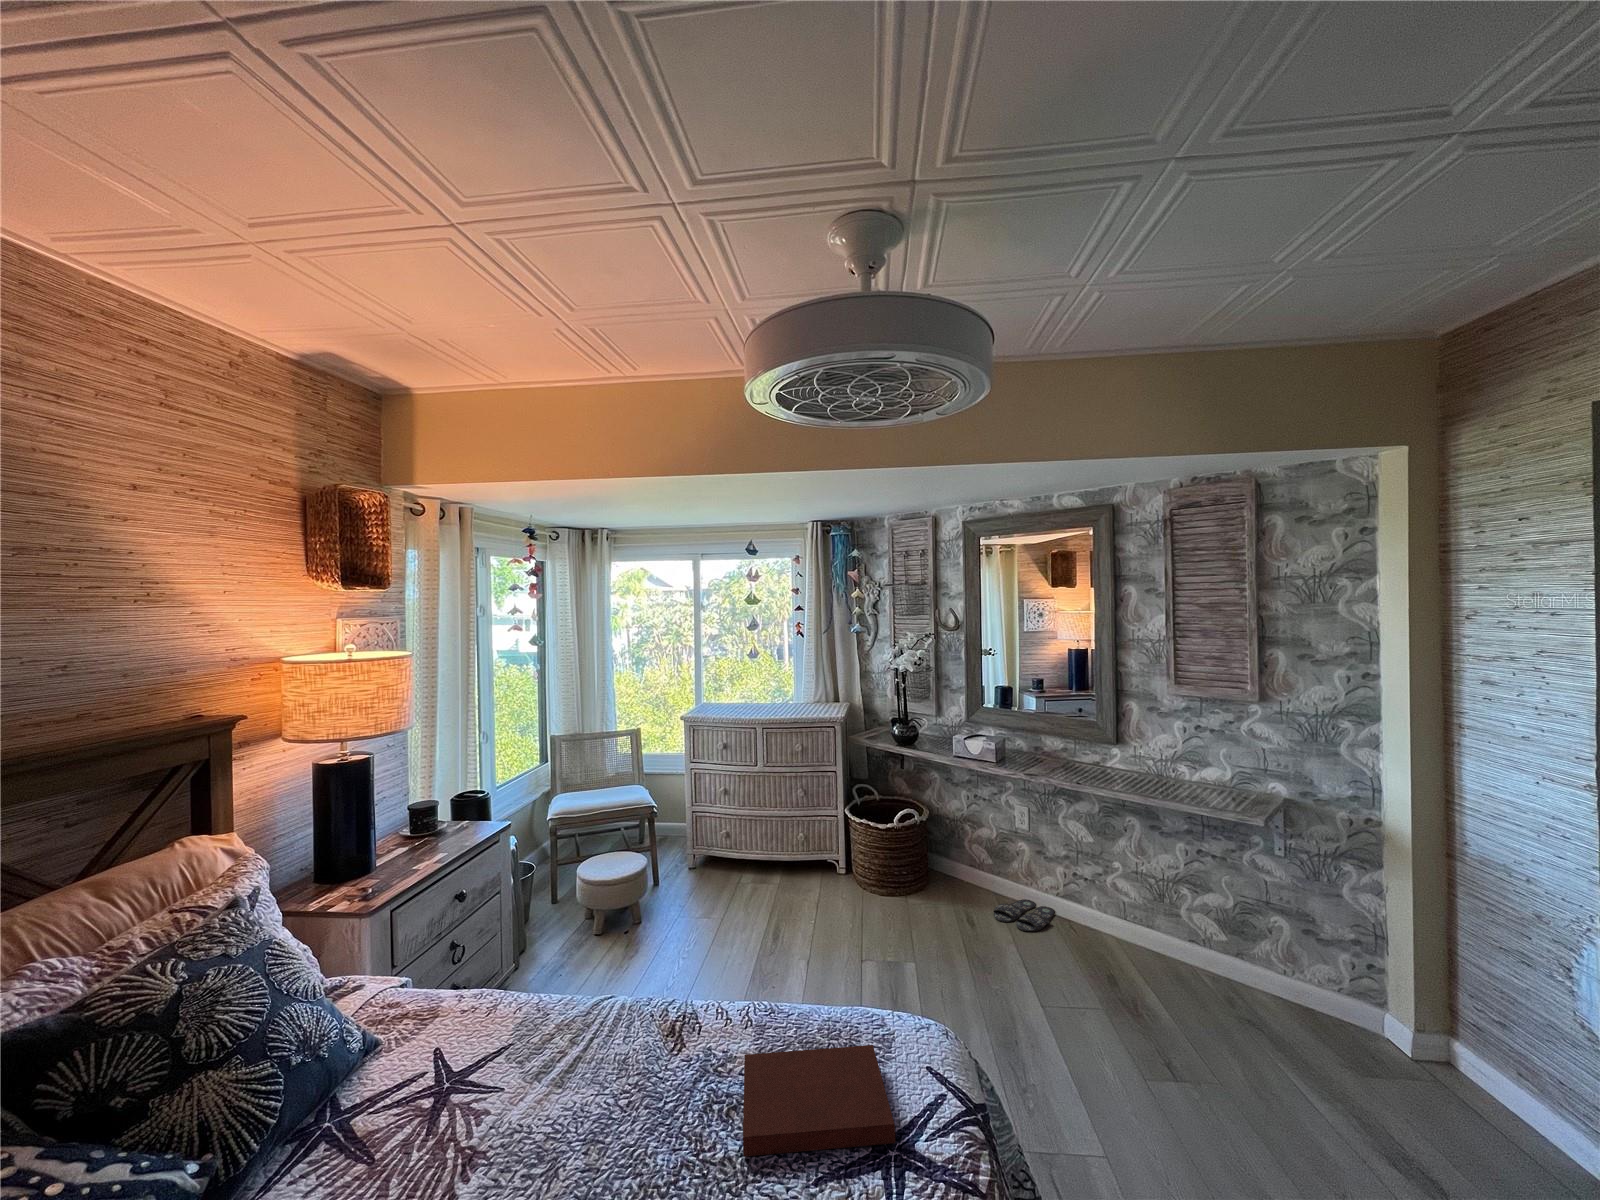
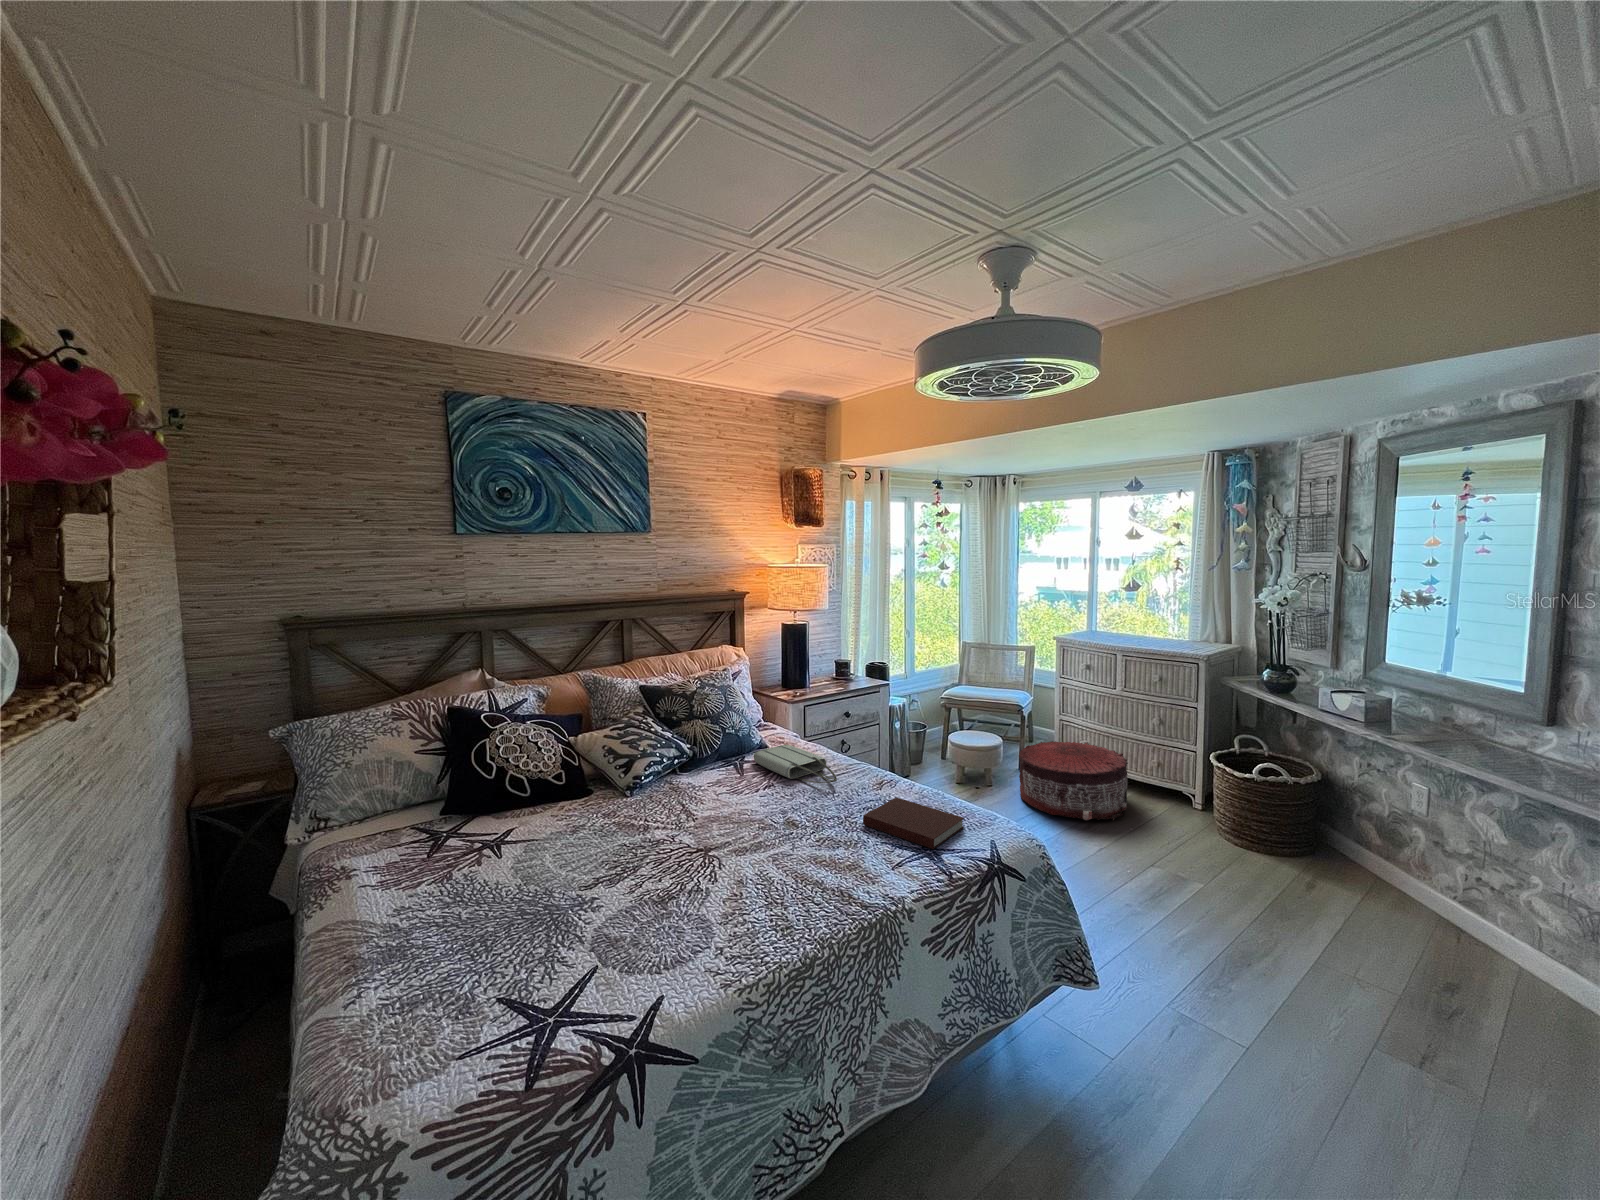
pouf: none [685,832,806,937] -> present [1019,741,1128,820]
slippers: present [994,899,1055,931] -> none [1339,883,1441,920]
tote bag: none [375,1022,613,1112] -> present [754,745,837,783]

